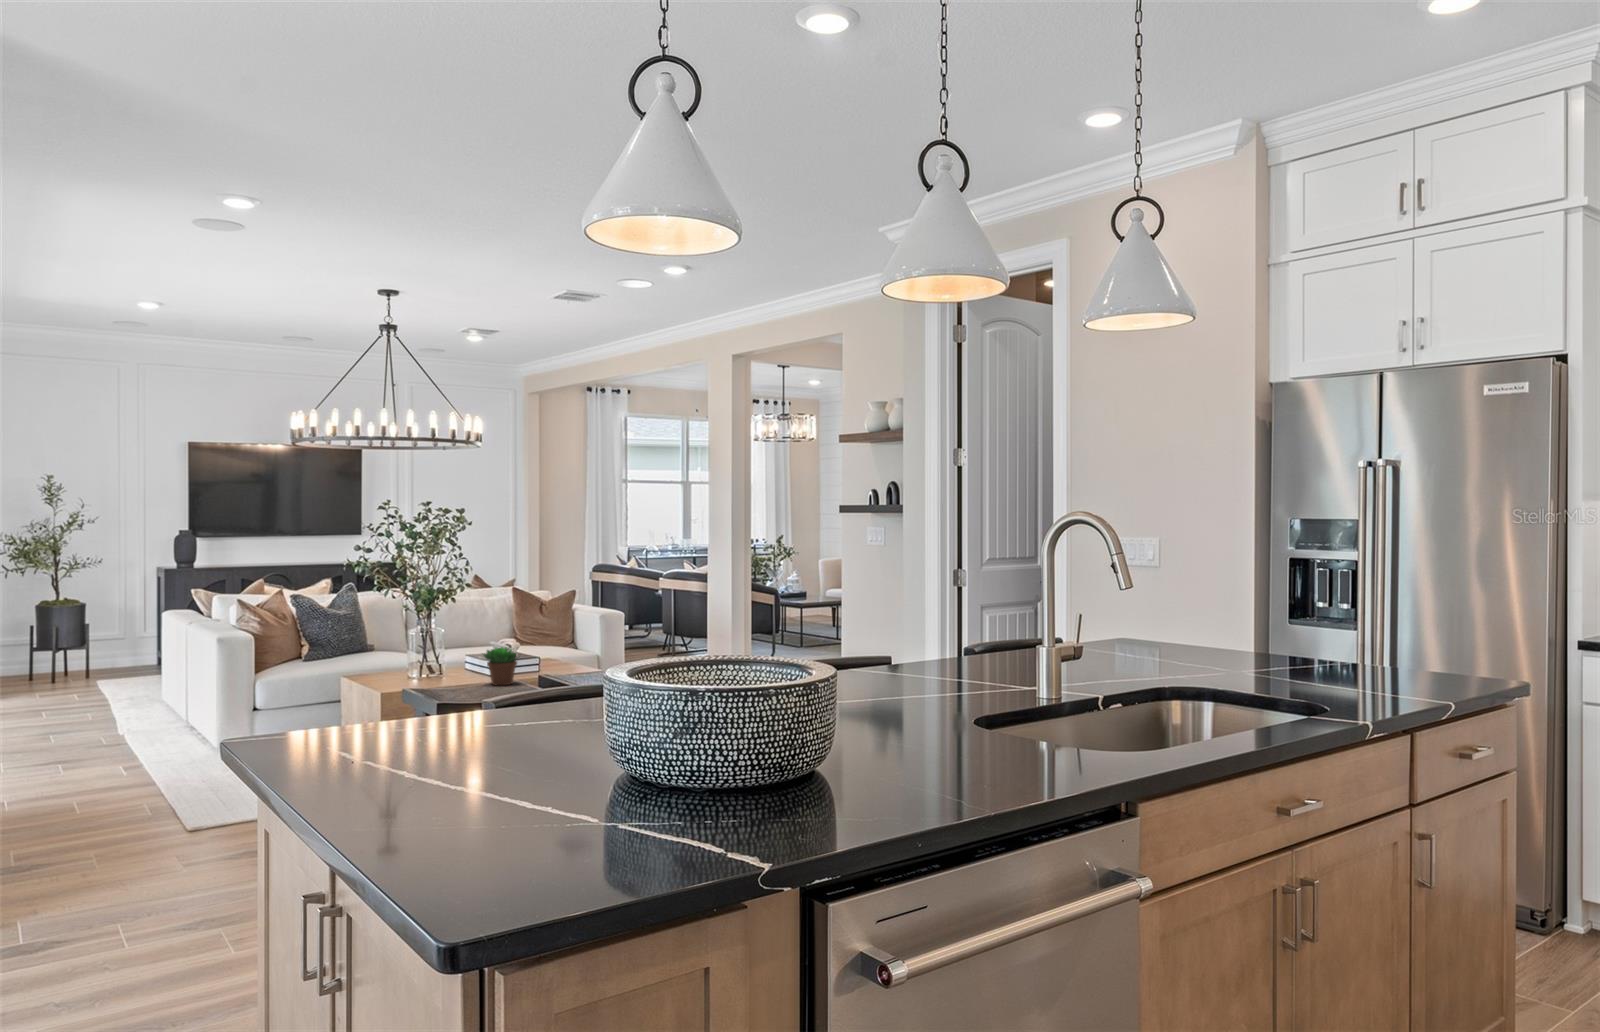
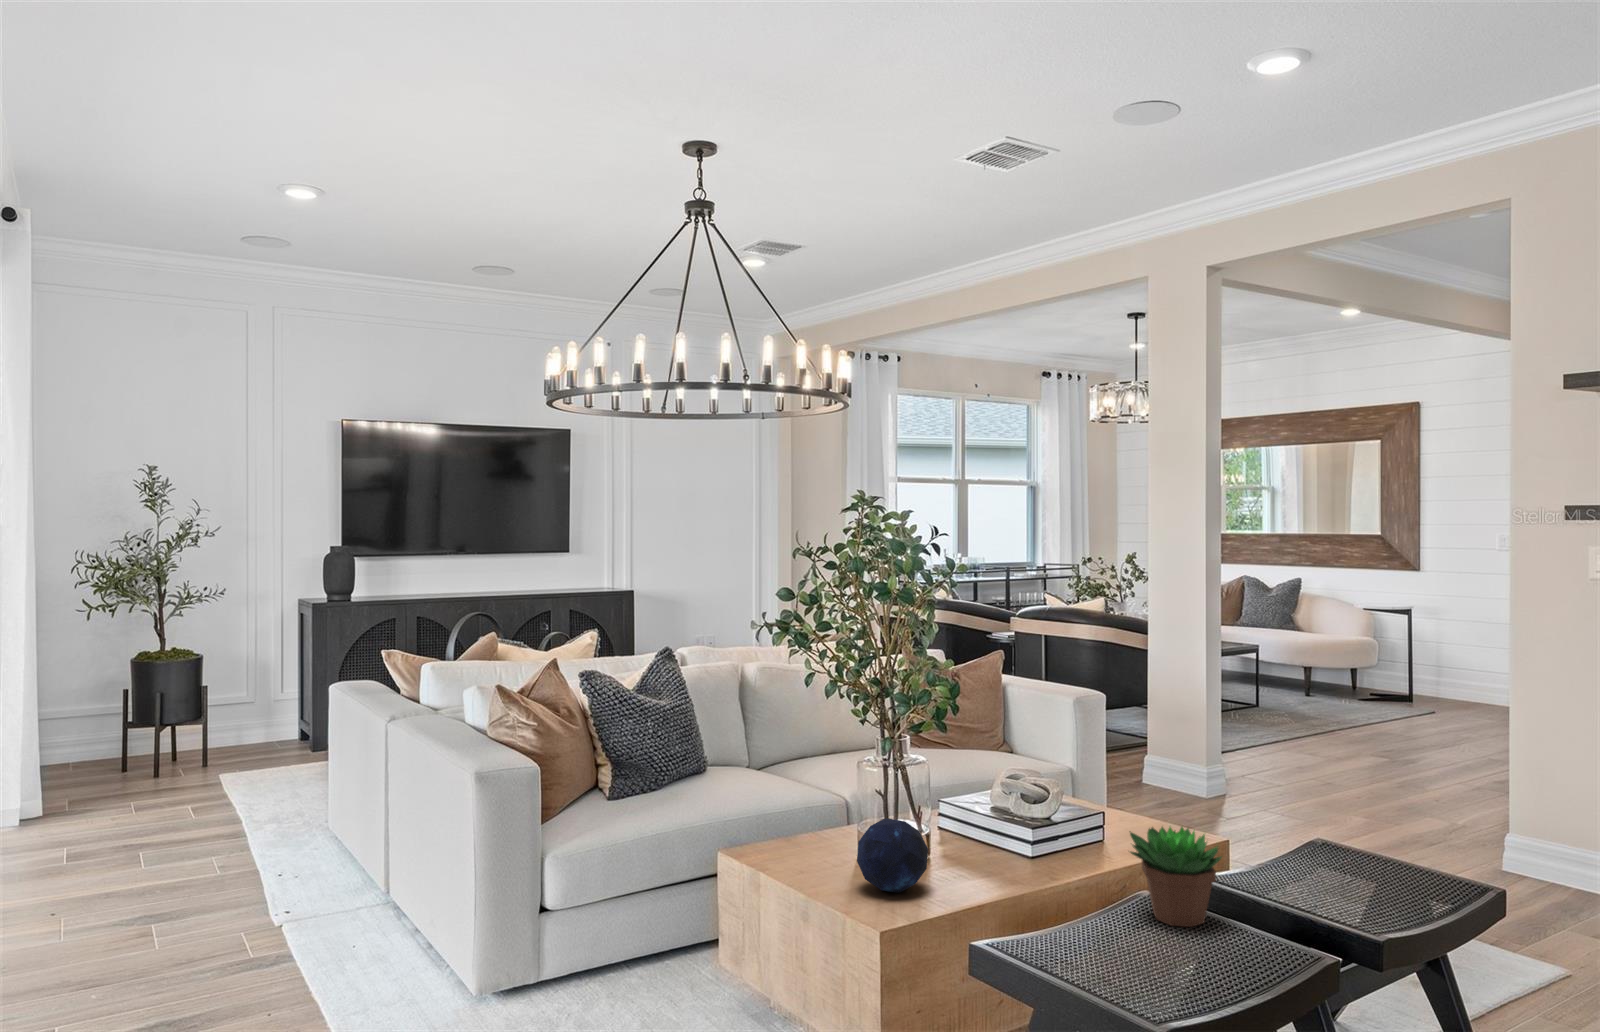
decorative orb: none [379,650,413,681] -> present [857,818,928,893]

